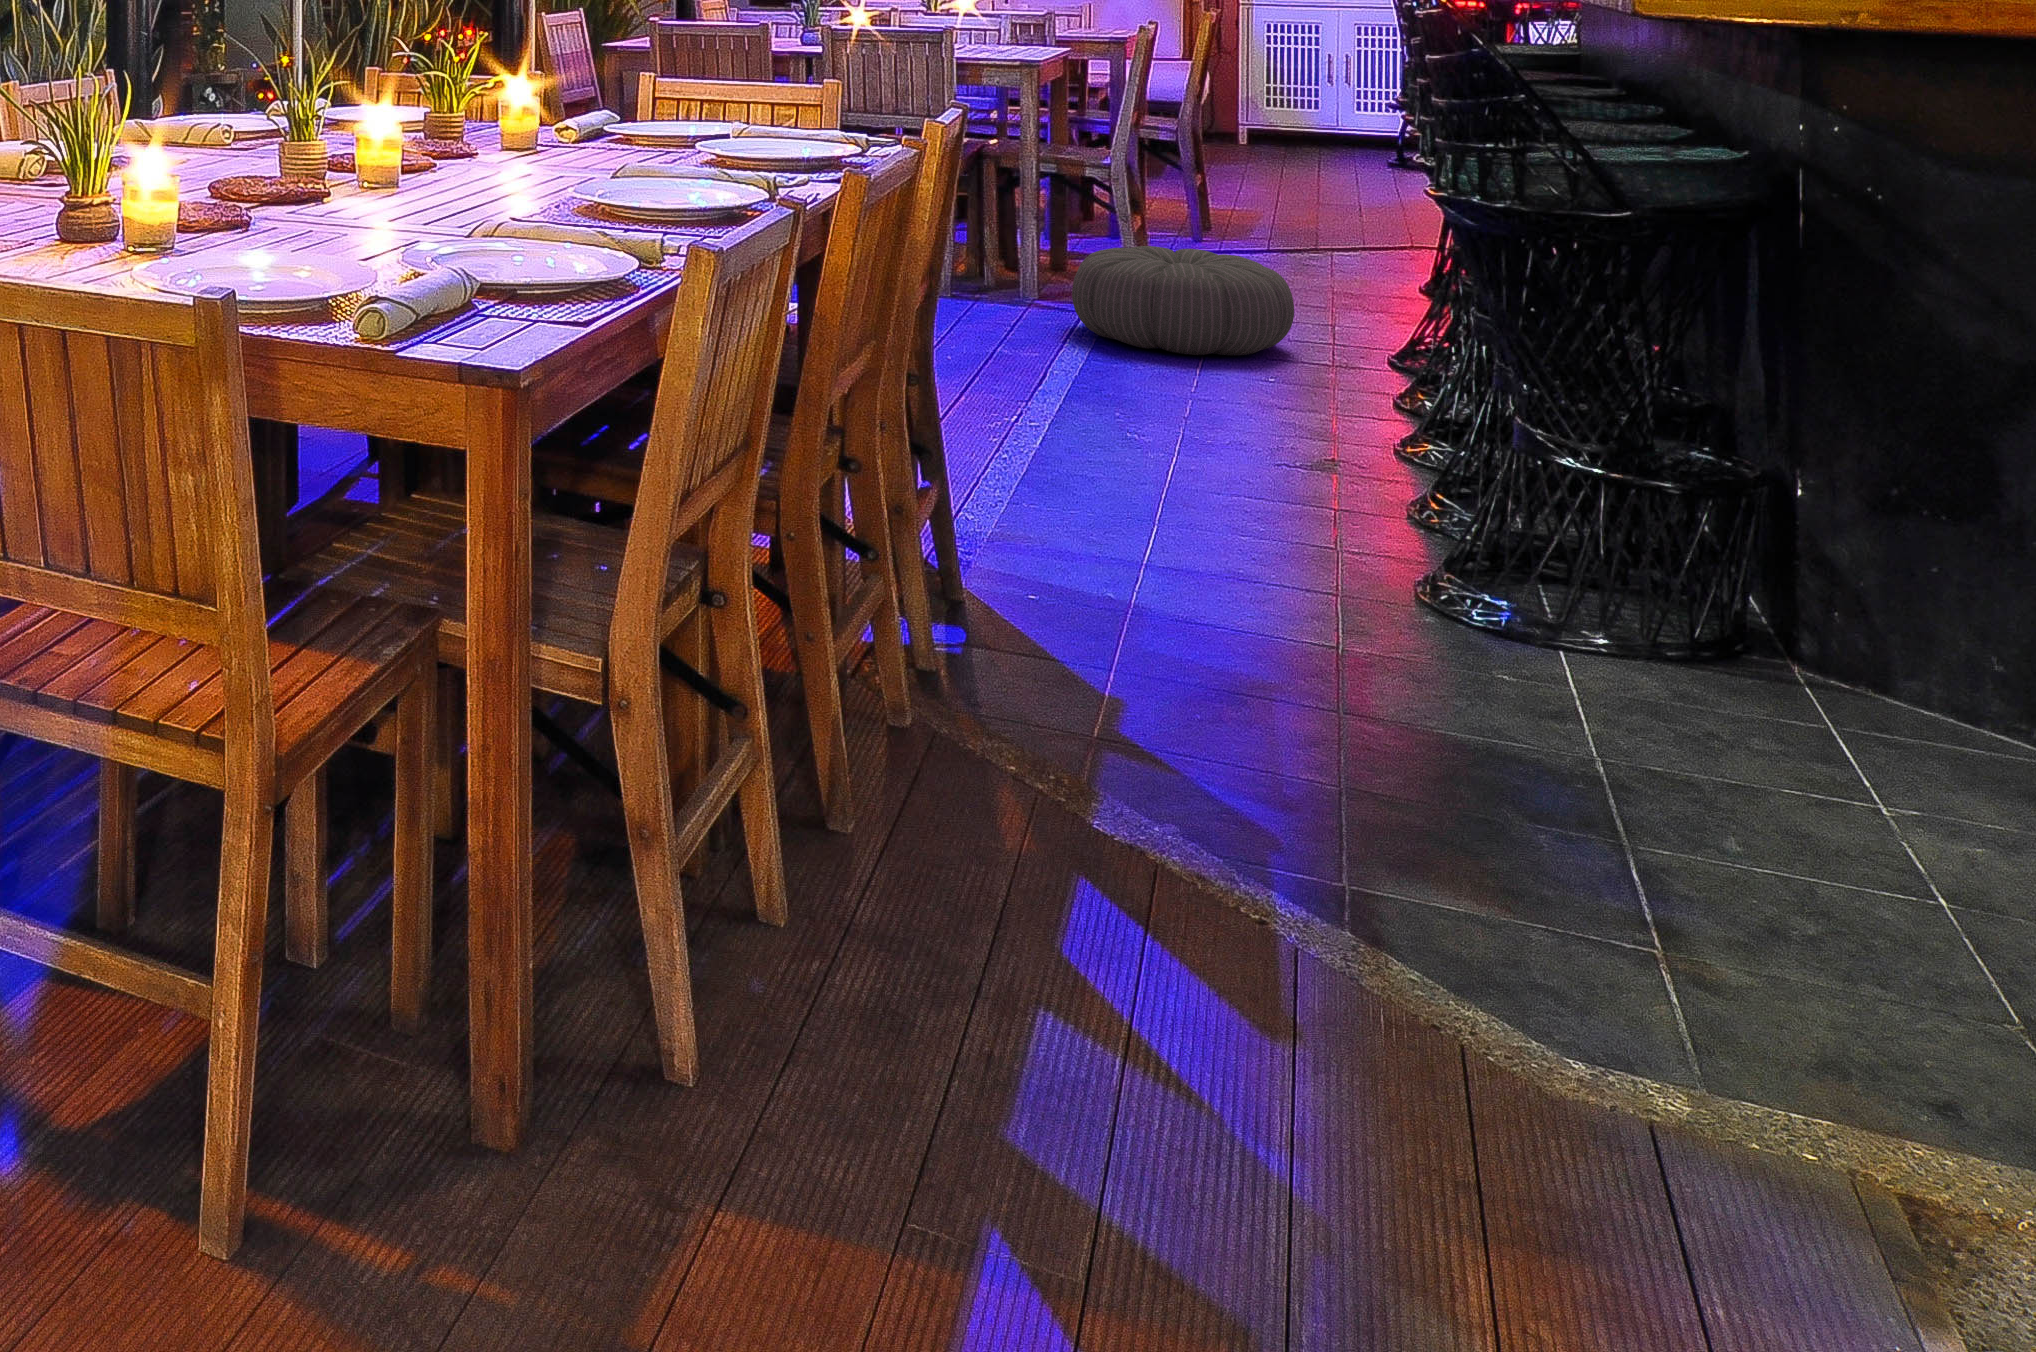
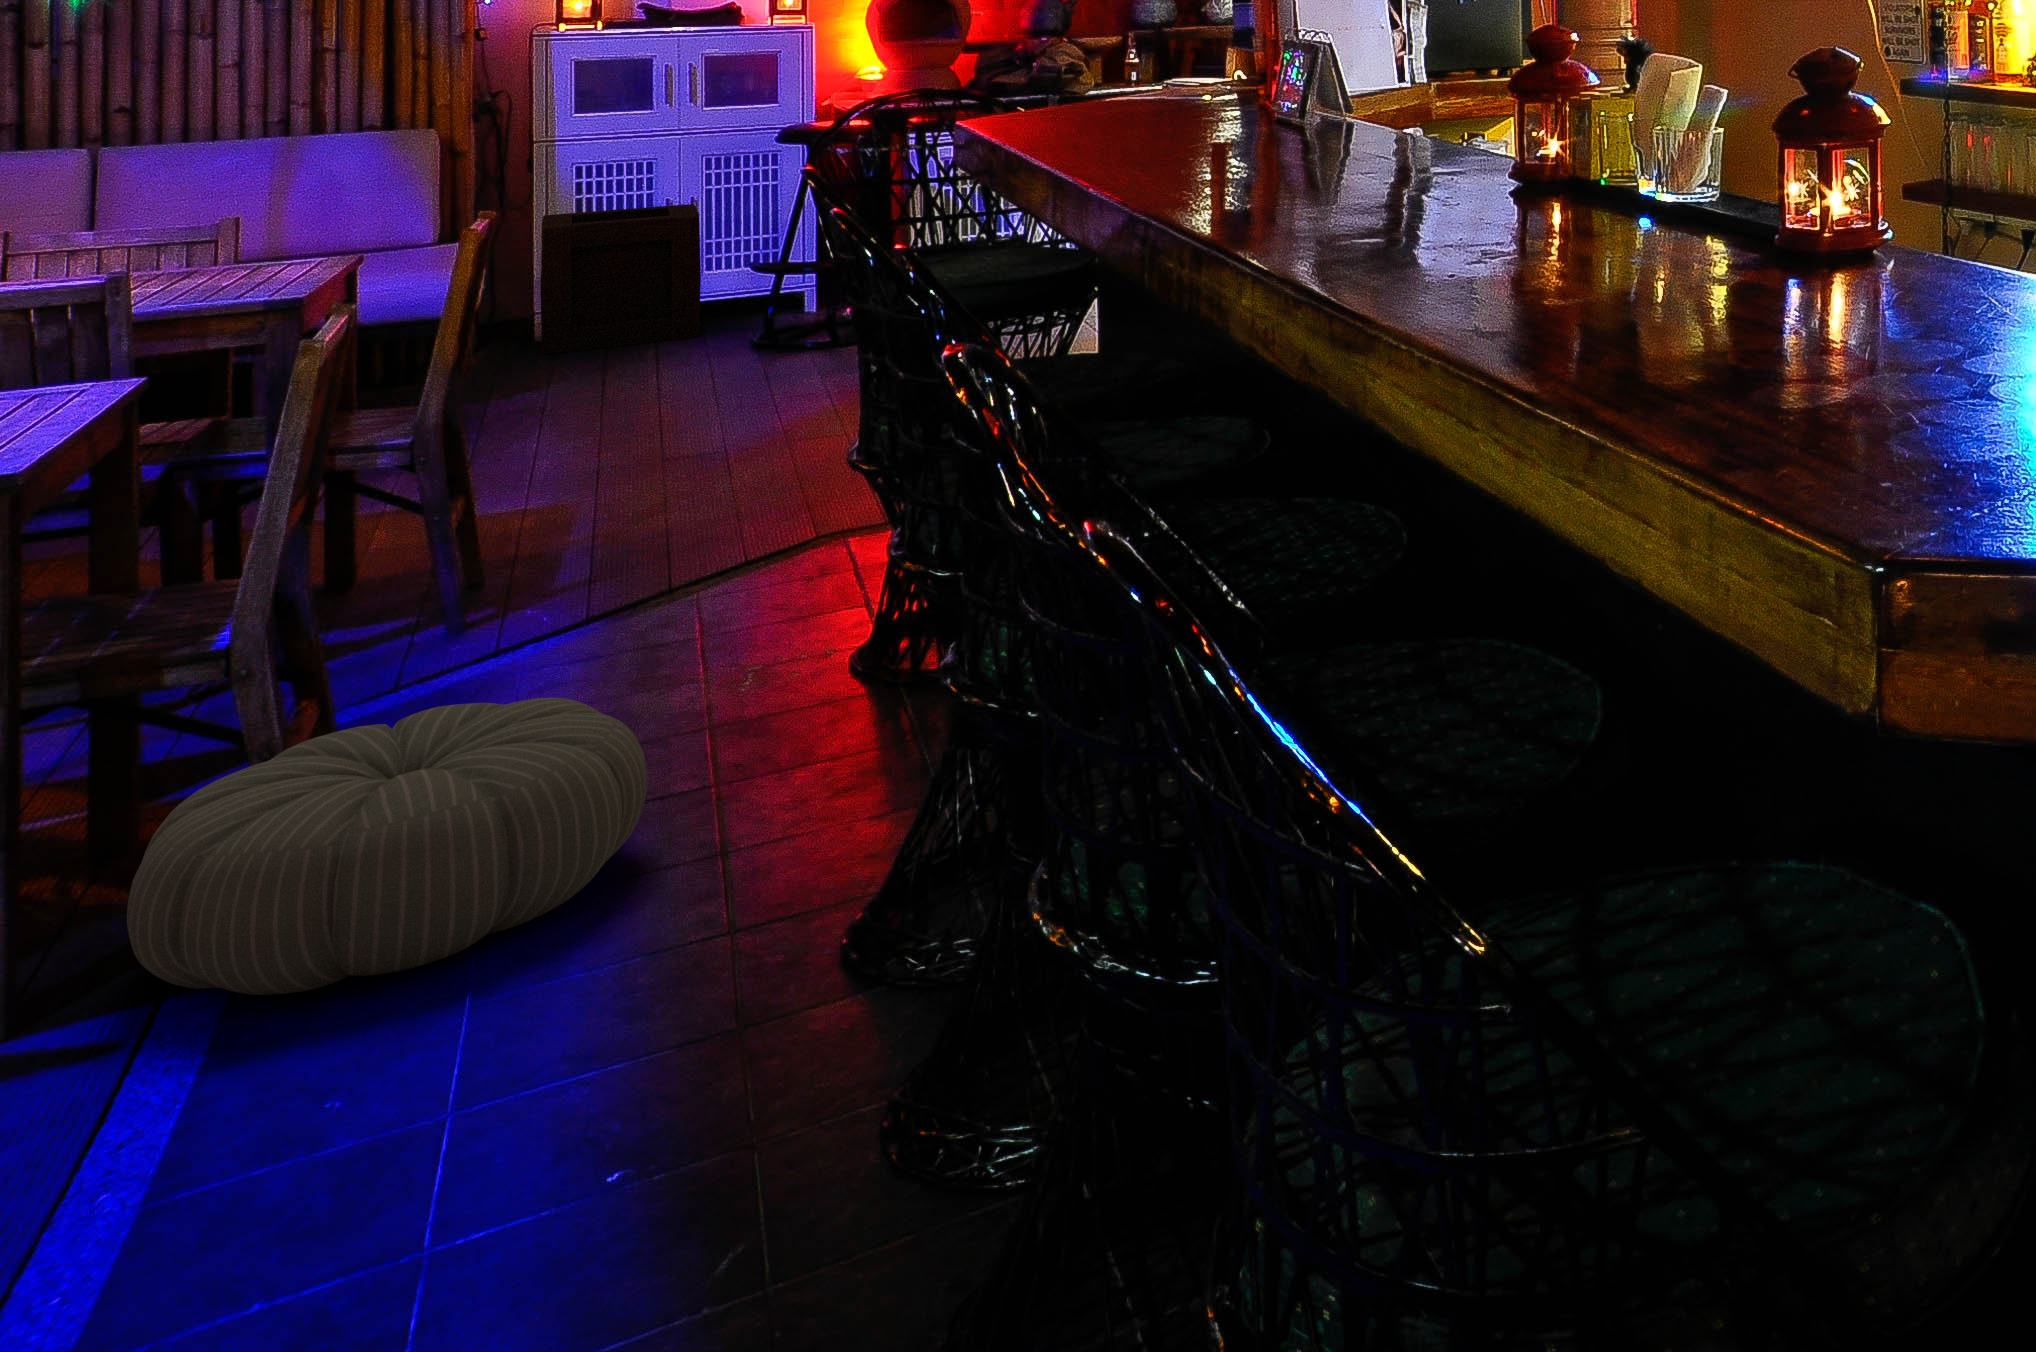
wooden crate: none [1244,60,1353,164] -> present [540,204,701,354]

